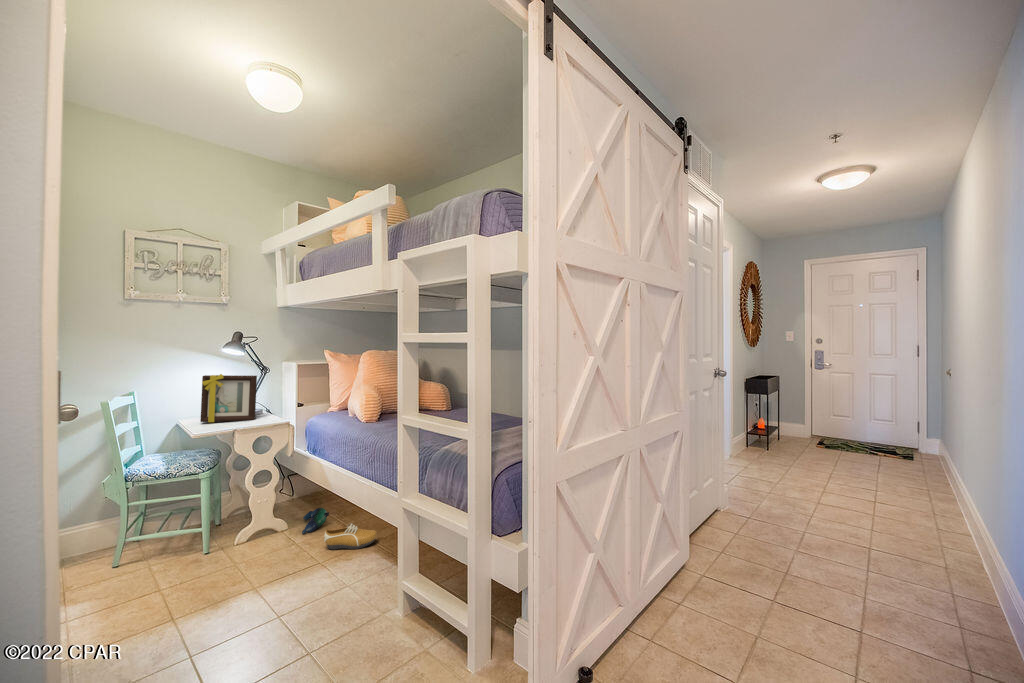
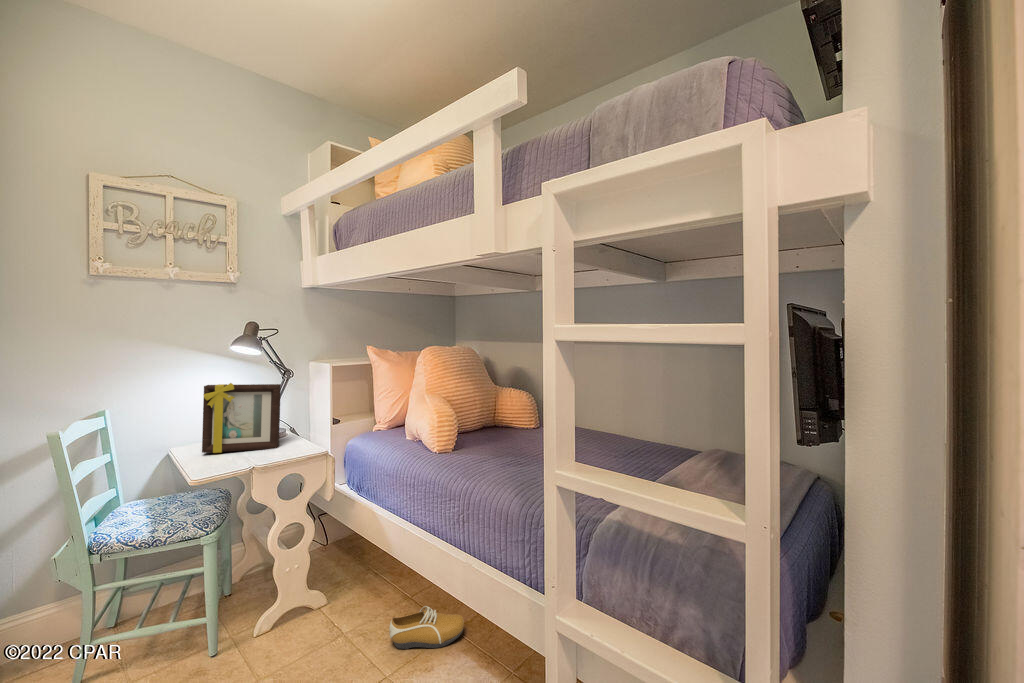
plush toy: present [302,508,329,534] -> none [347,569,385,614]

